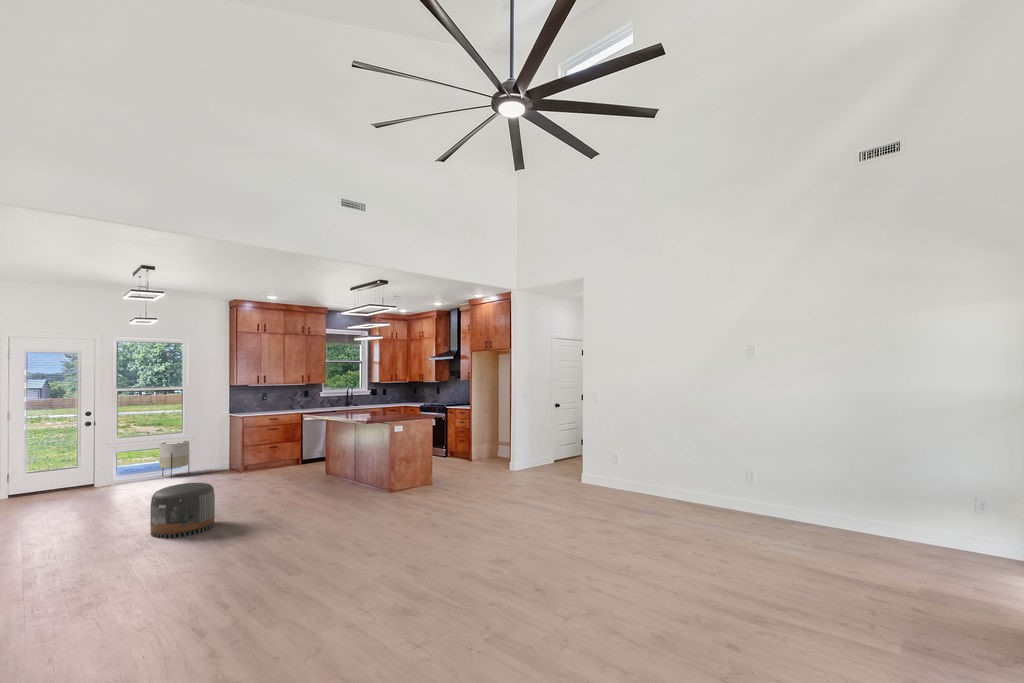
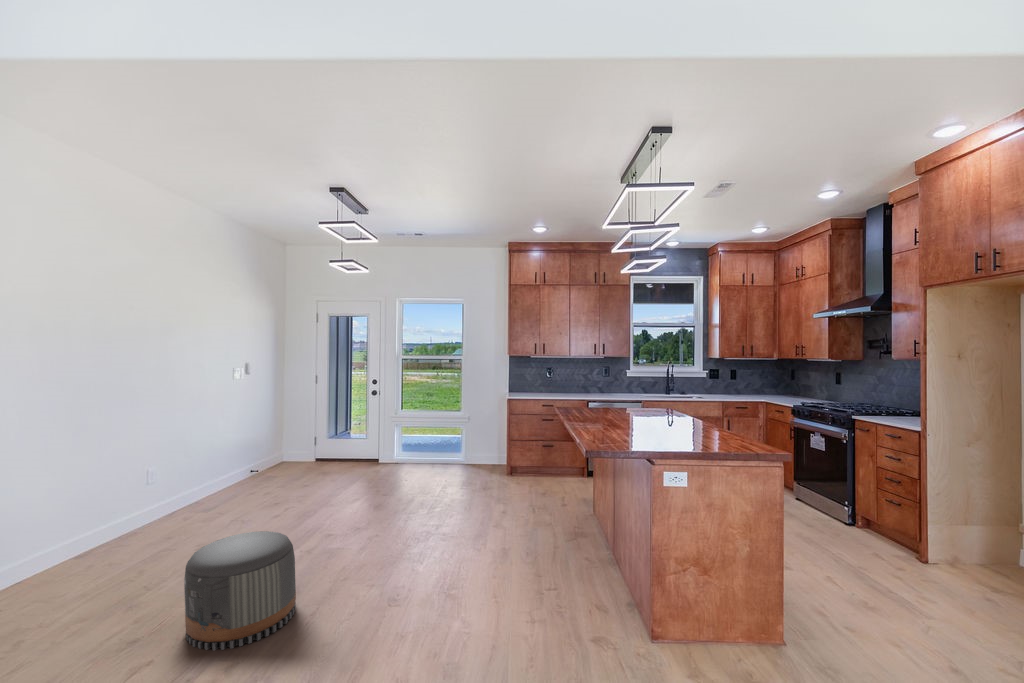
planter: present [159,440,189,479] -> none [416,426,450,475]

